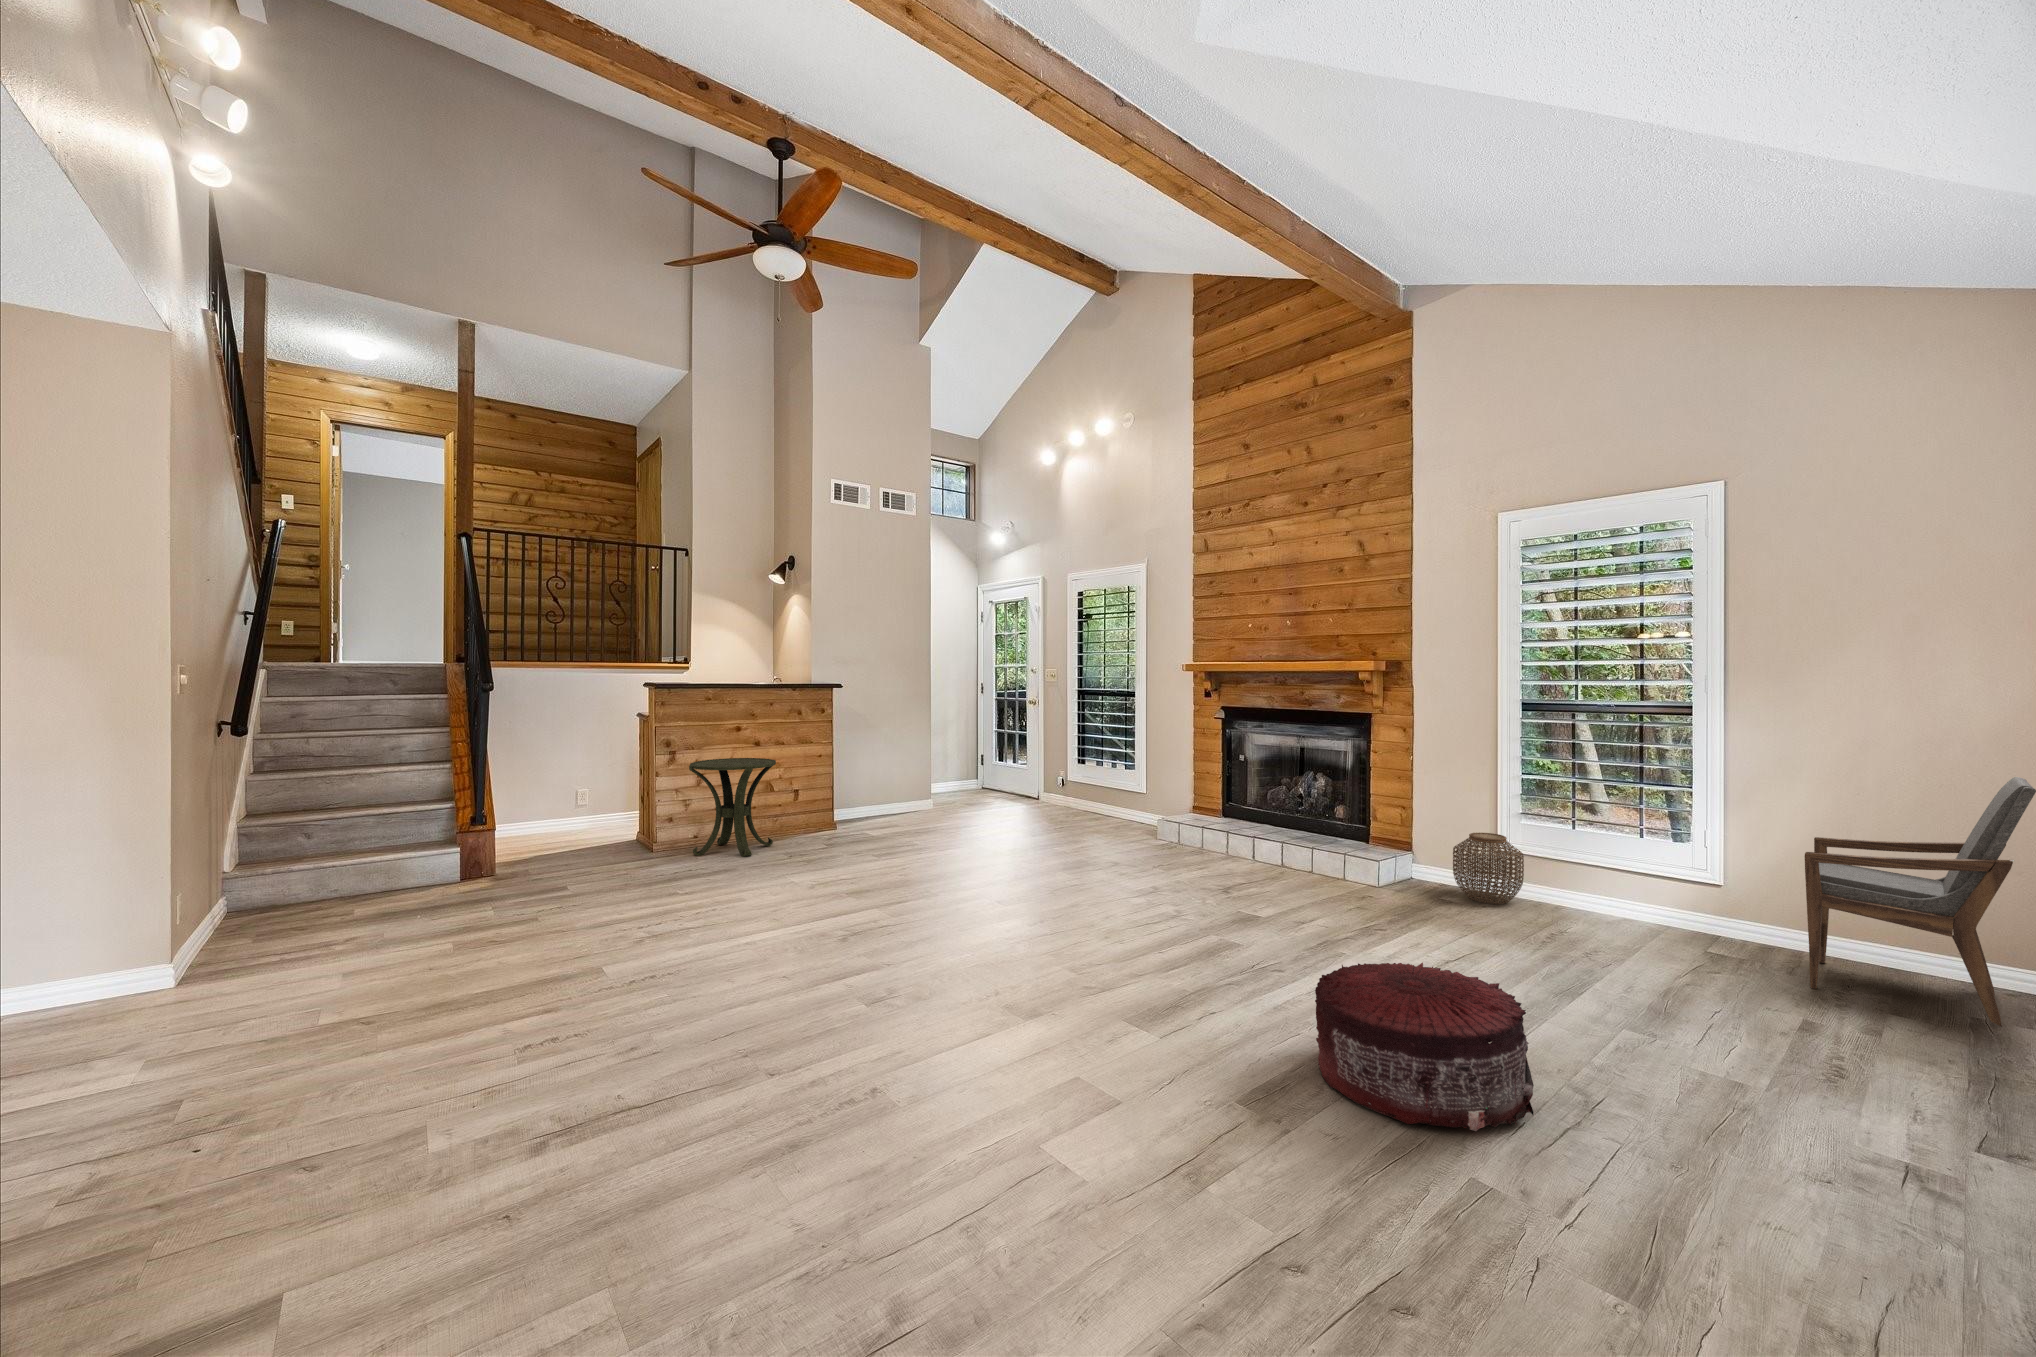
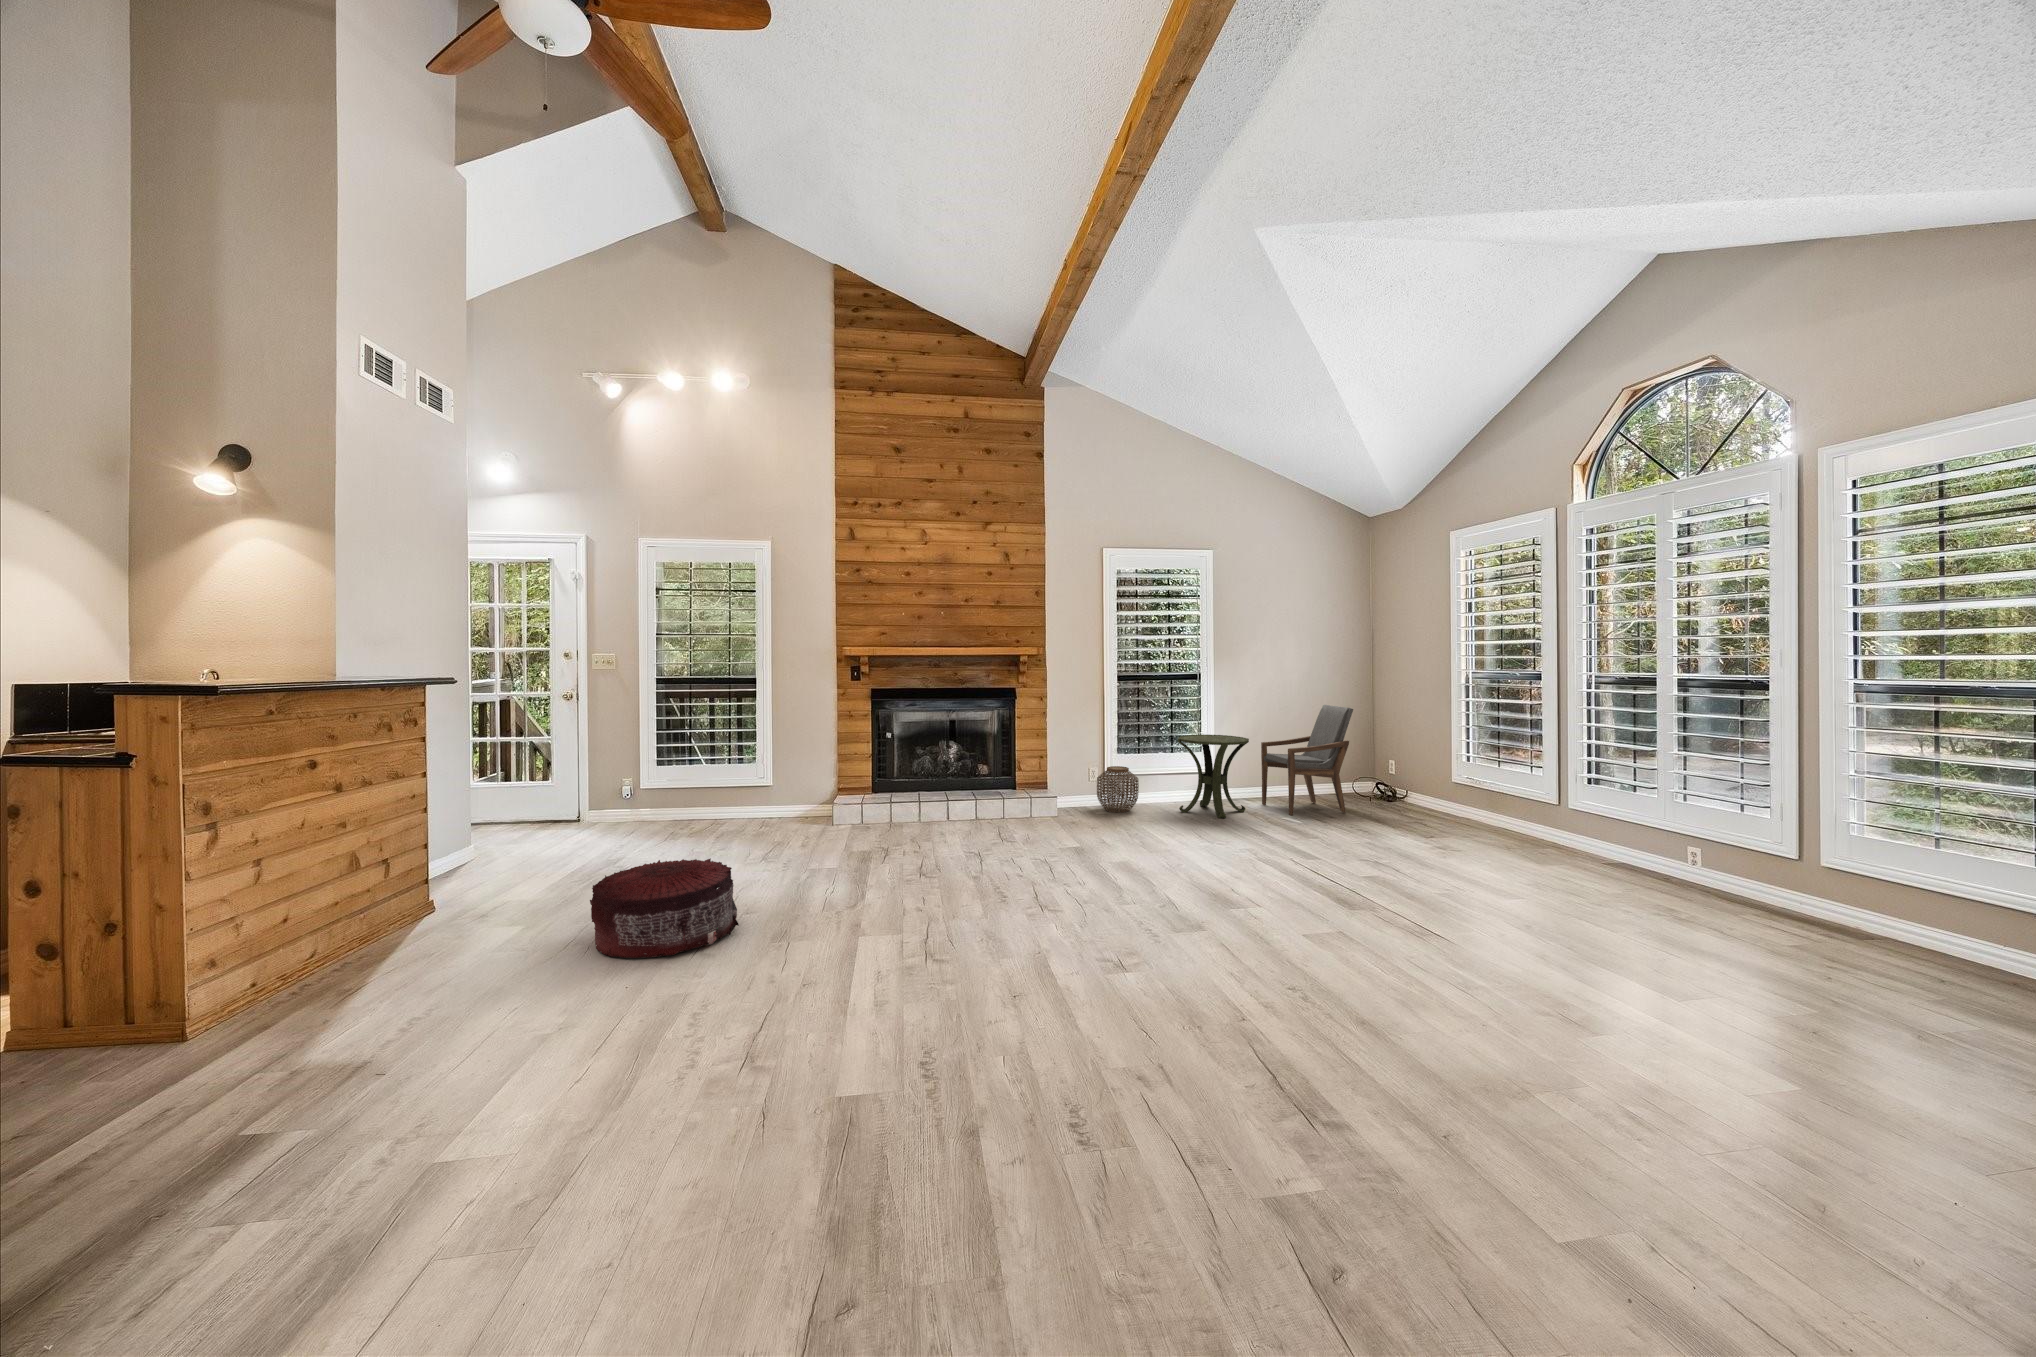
side table: present [689,758,776,857] -> present [1178,734,1249,818]
pouf: present [1315,963,1534,1131] -> present [590,858,739,958]

